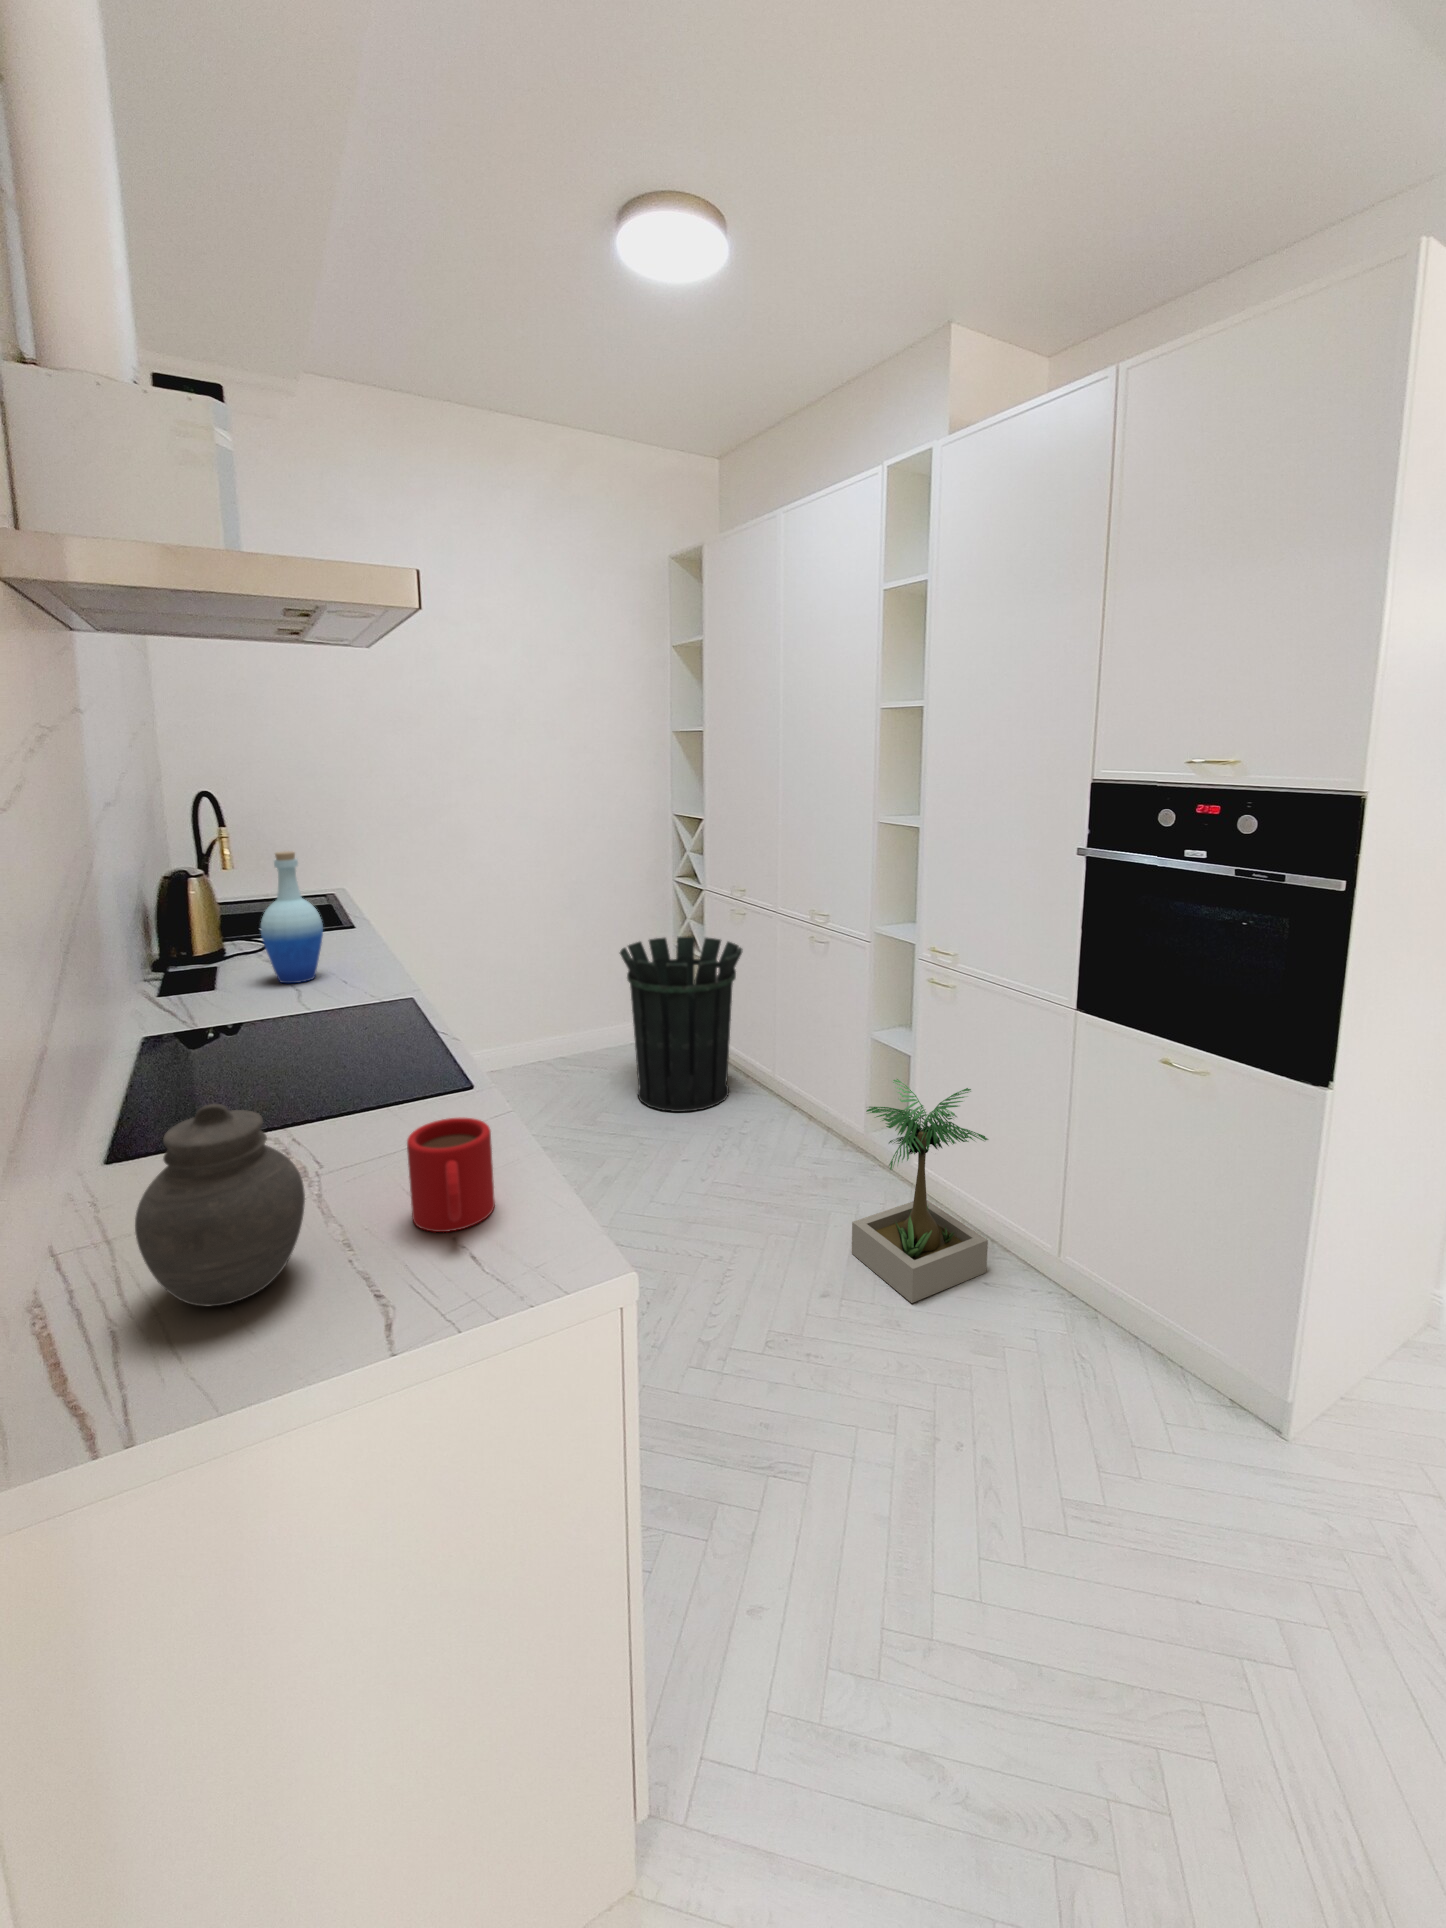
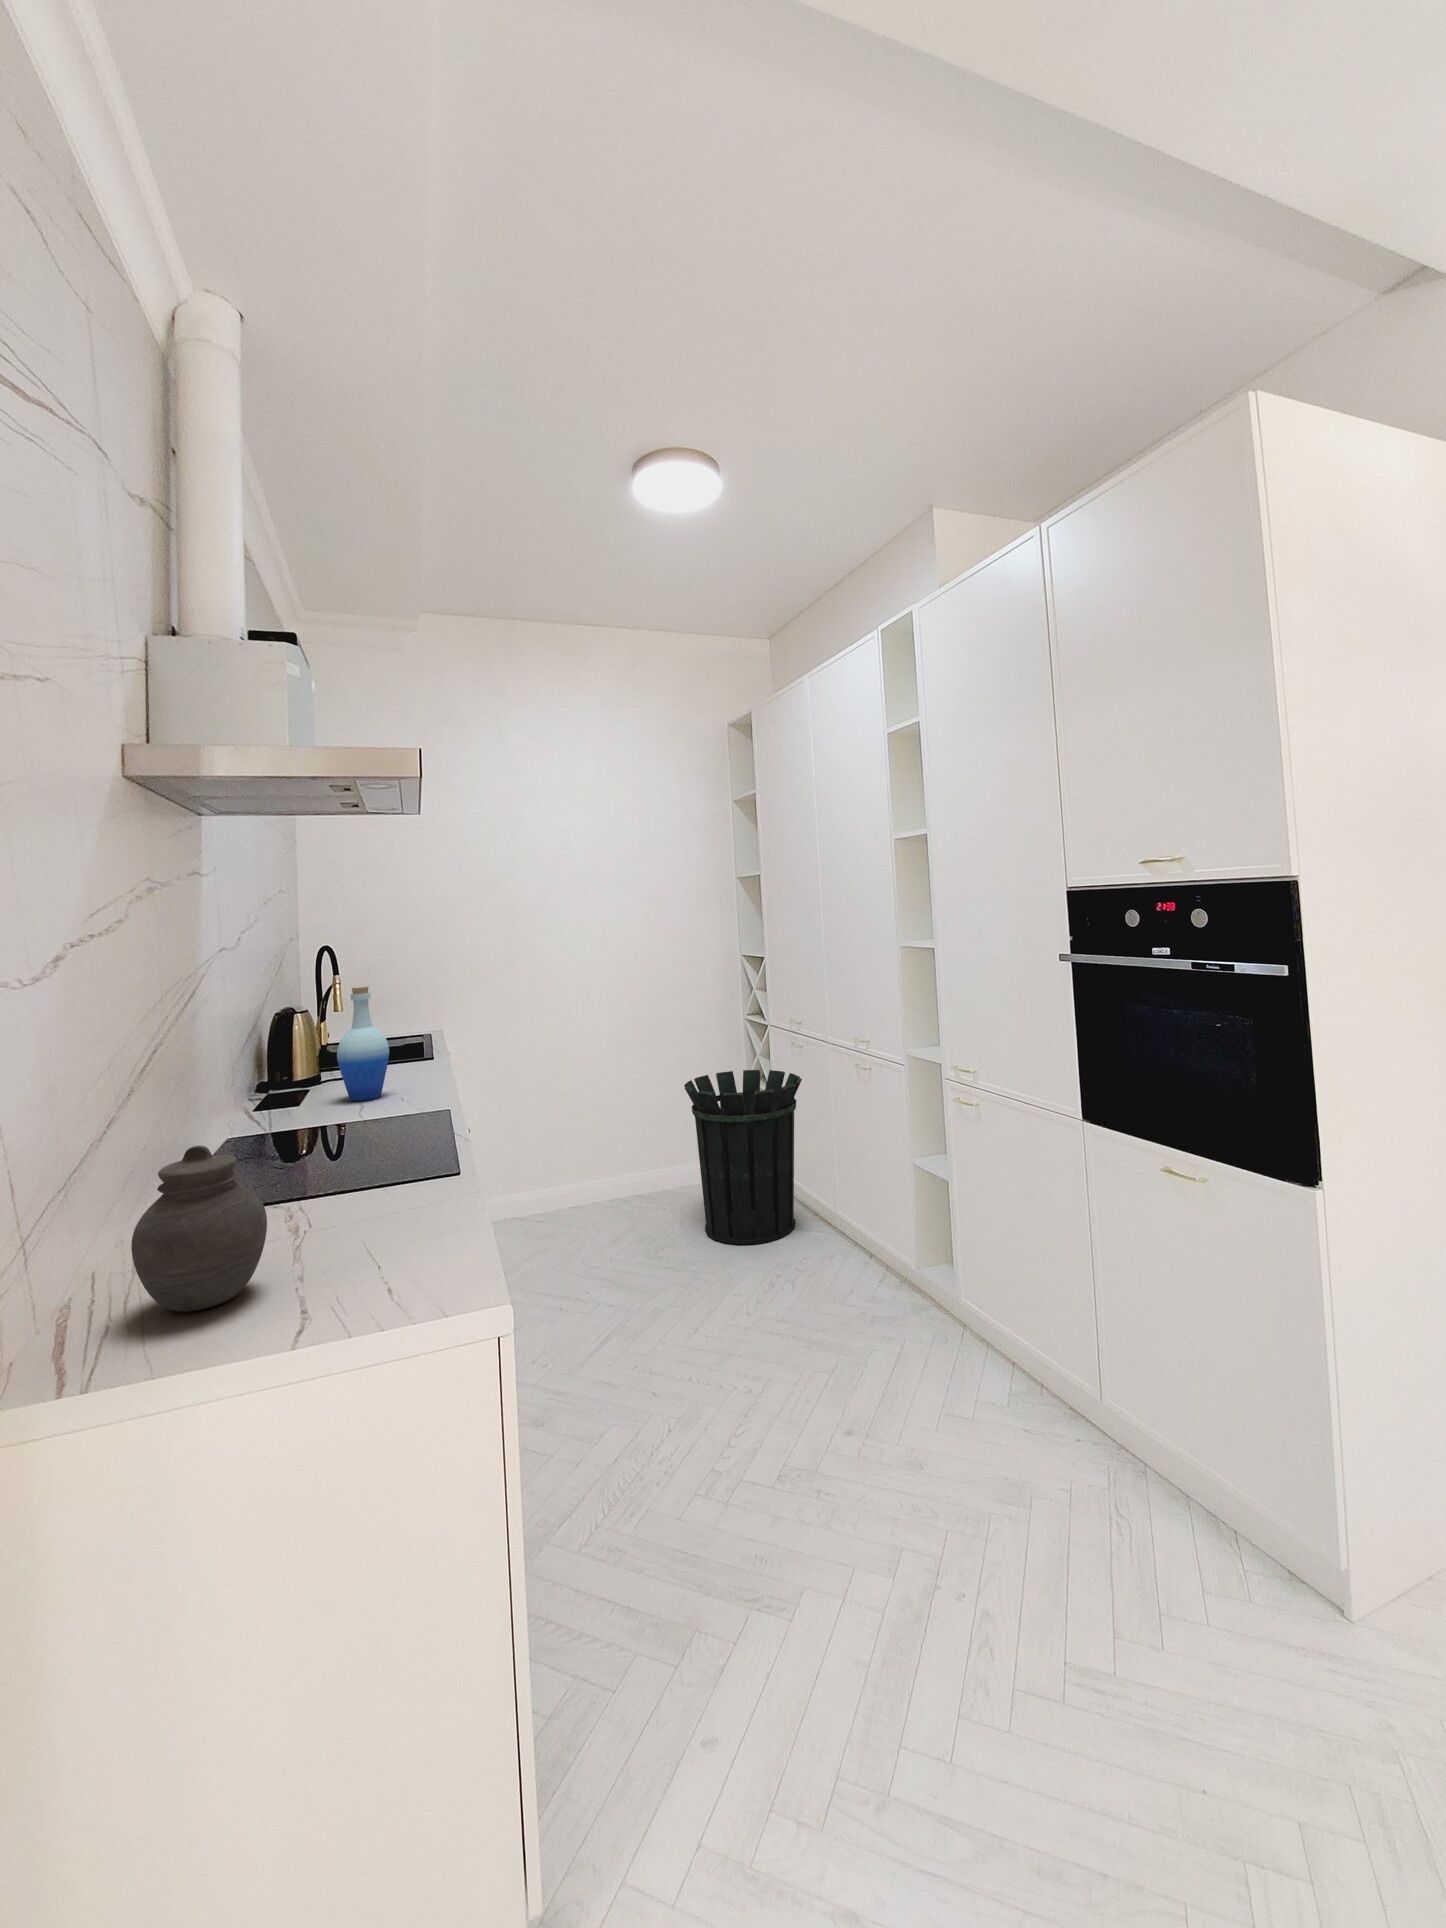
potted plant: present [852,1079,988,1303] -> none [867,1193,1025,1434]
mug: present [407,1118,495,1232] -> none [357,1176,432,1268]

